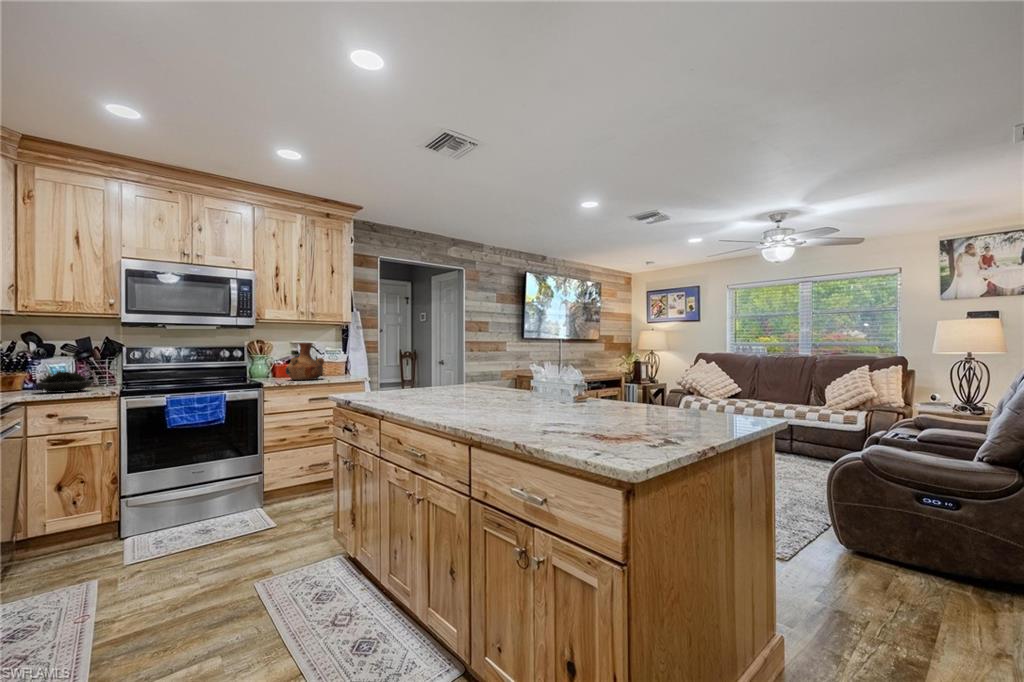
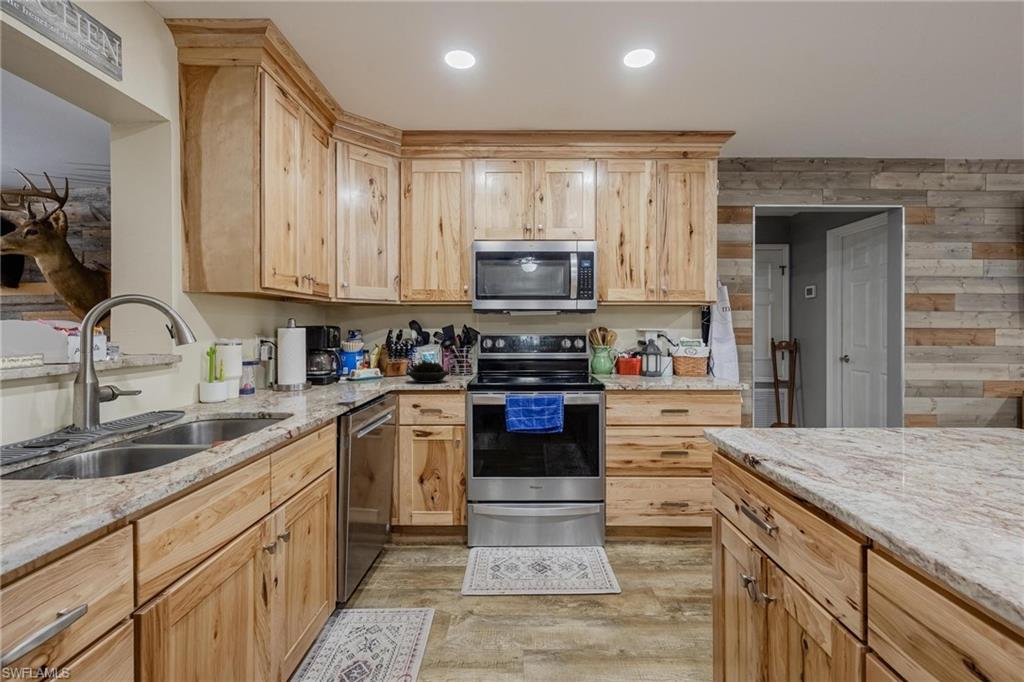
vase: present [285,343,324,380] -> none [632,332,681,383]

